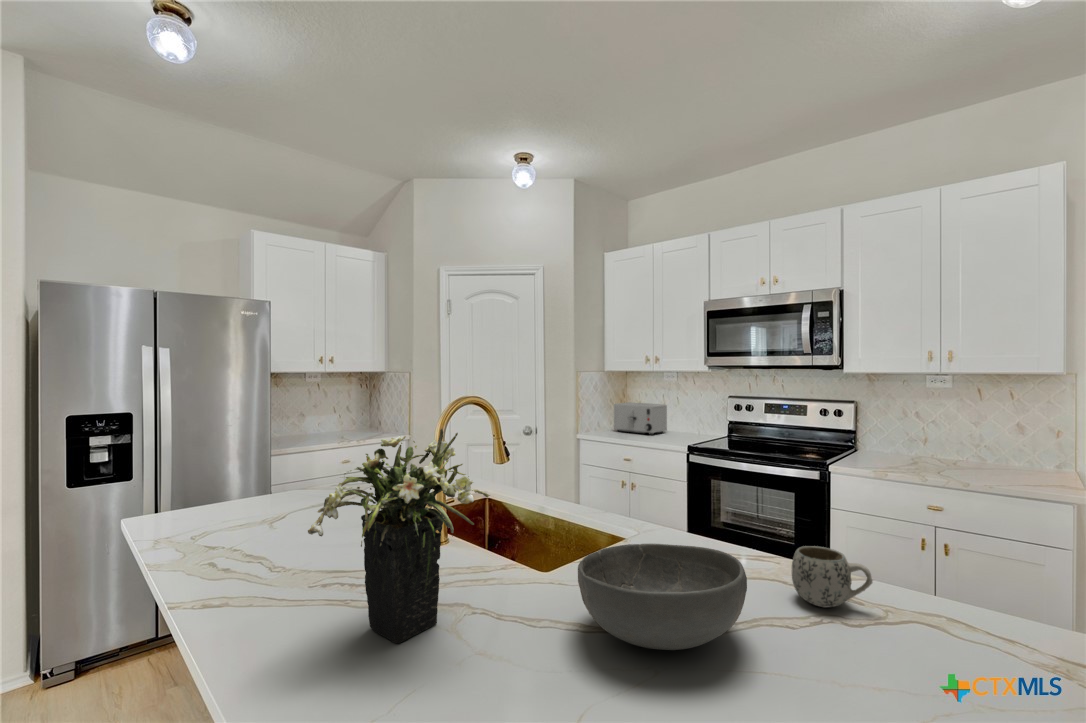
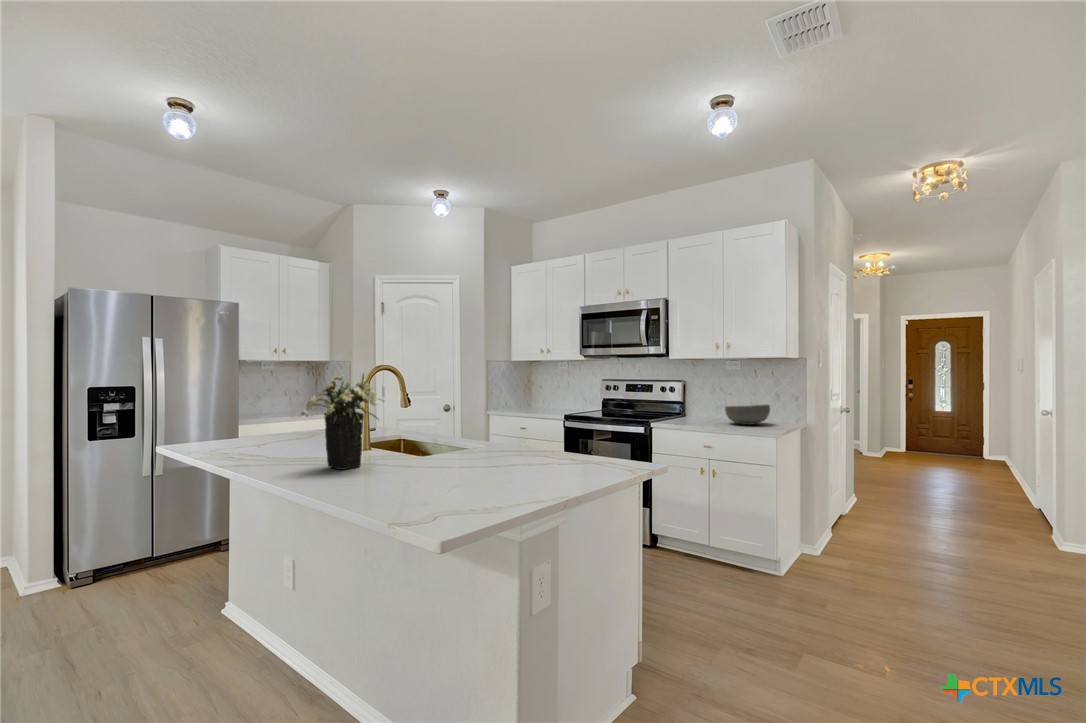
toaster: present [614,402,667,435] -> none [517,386,558,410]
bowl: present [578,544,747,650] -> present [725,405,770,425]
mug: present [792,546,872,607] -> none [539,434,572,460]

